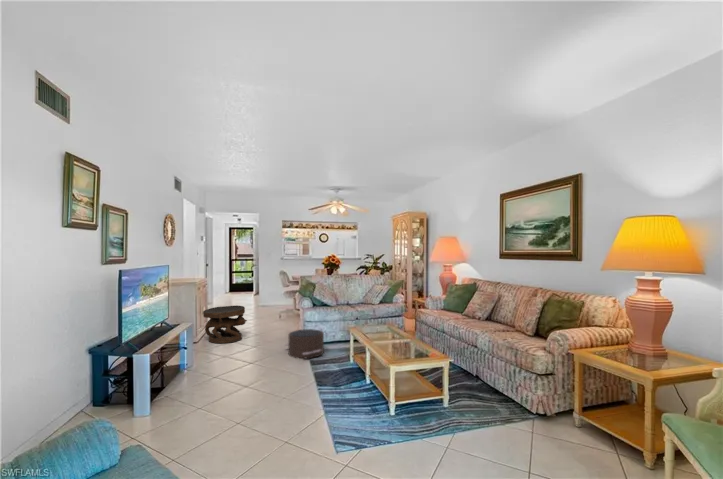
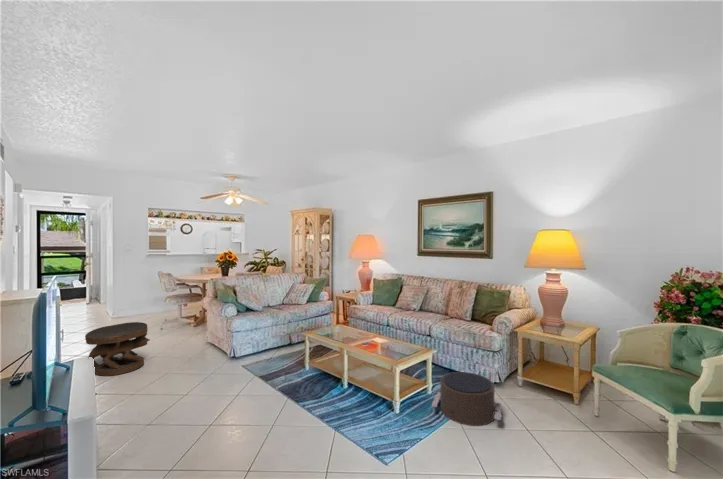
pouf: present [285,329,324,358] -> present [432,372,502,426]

